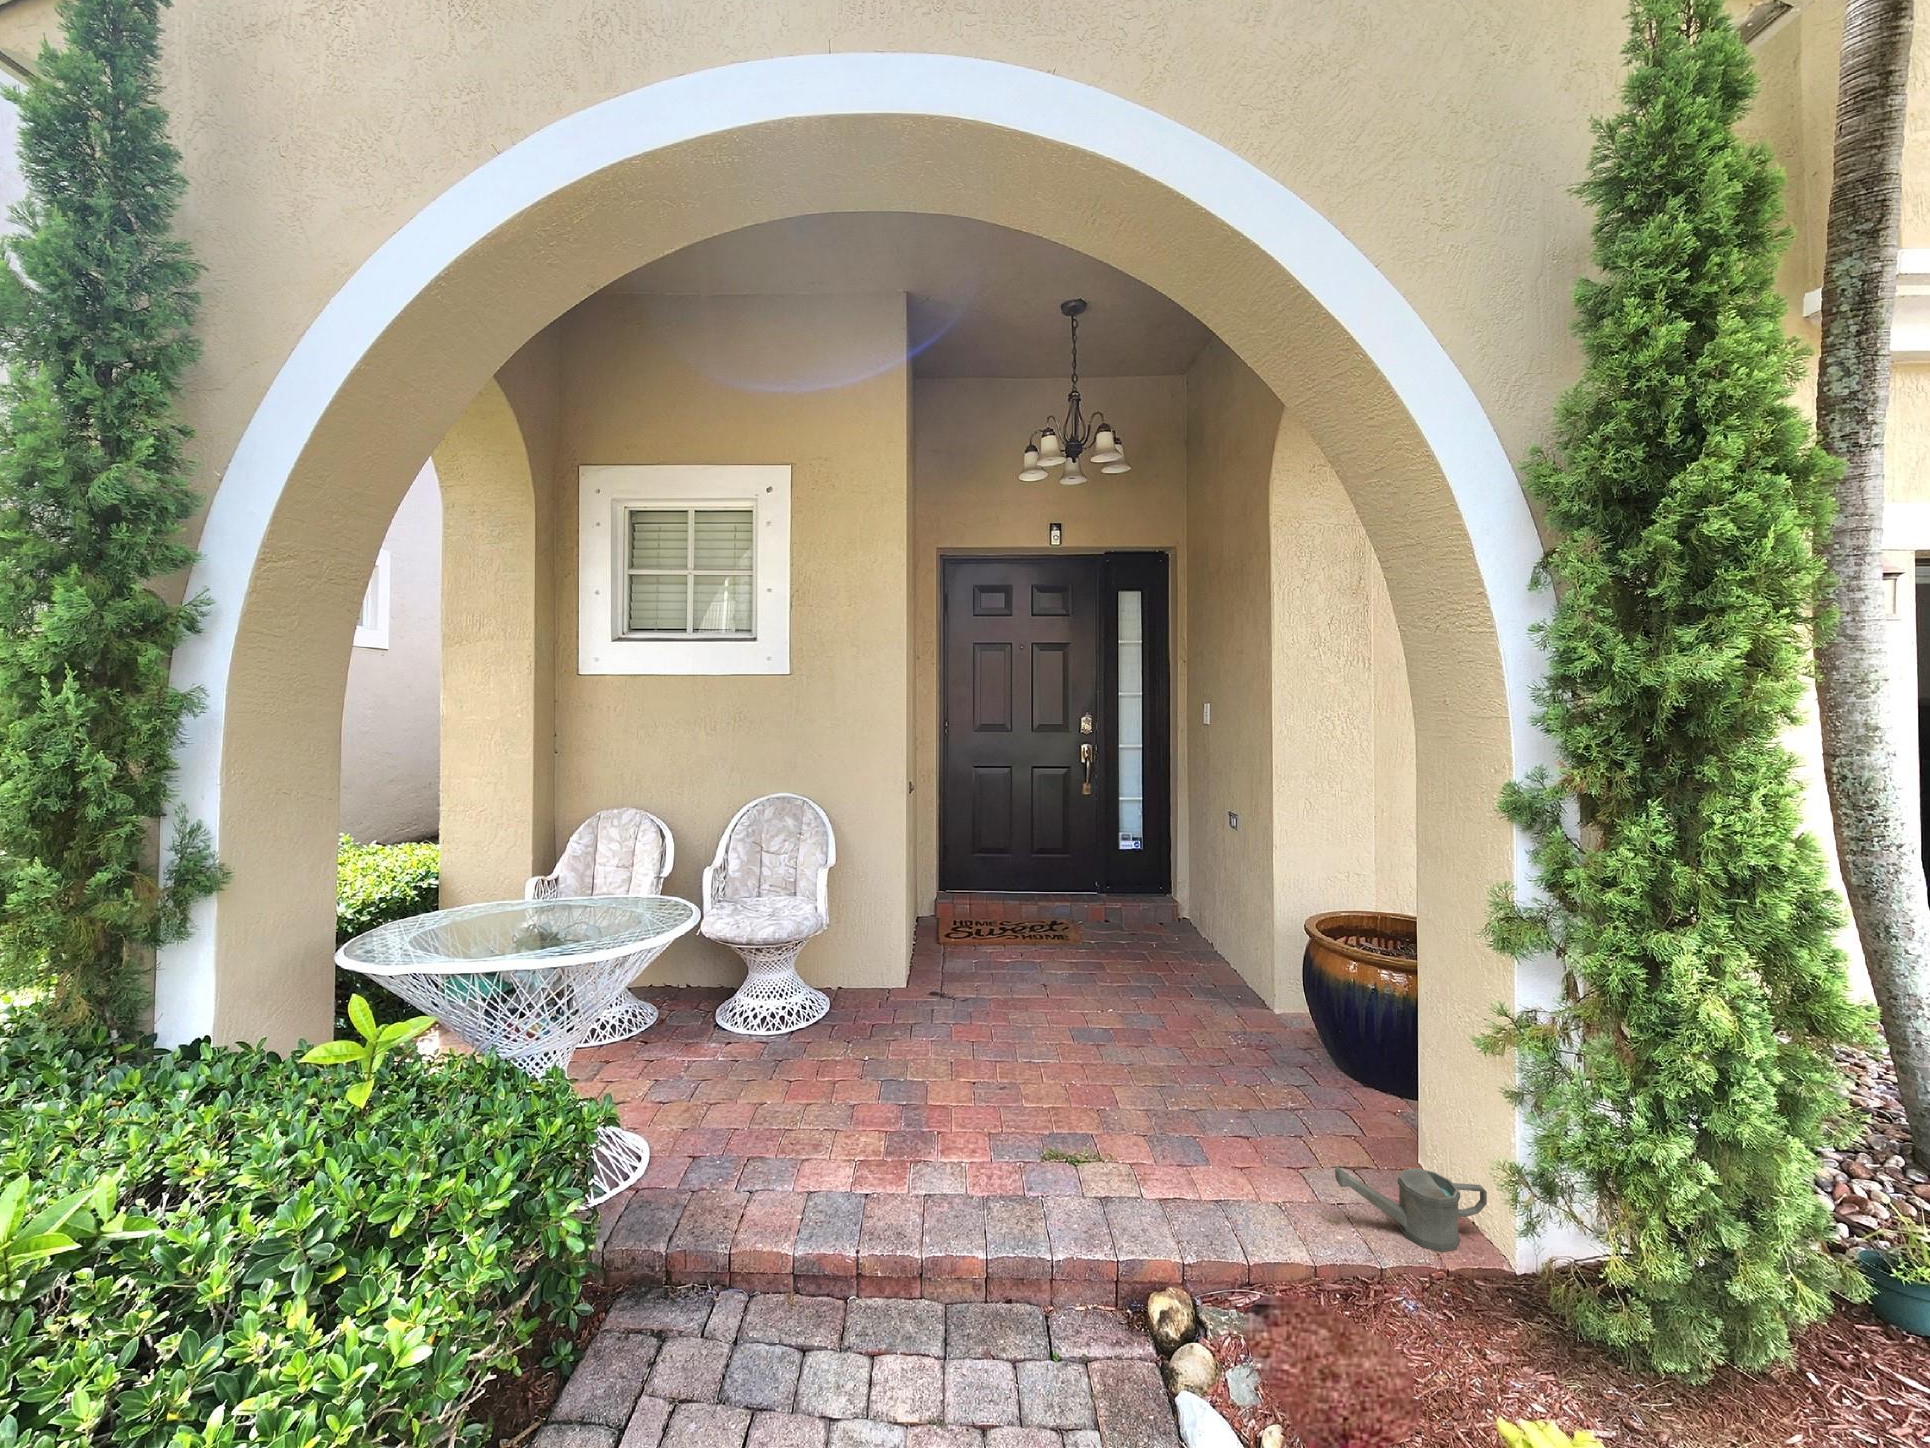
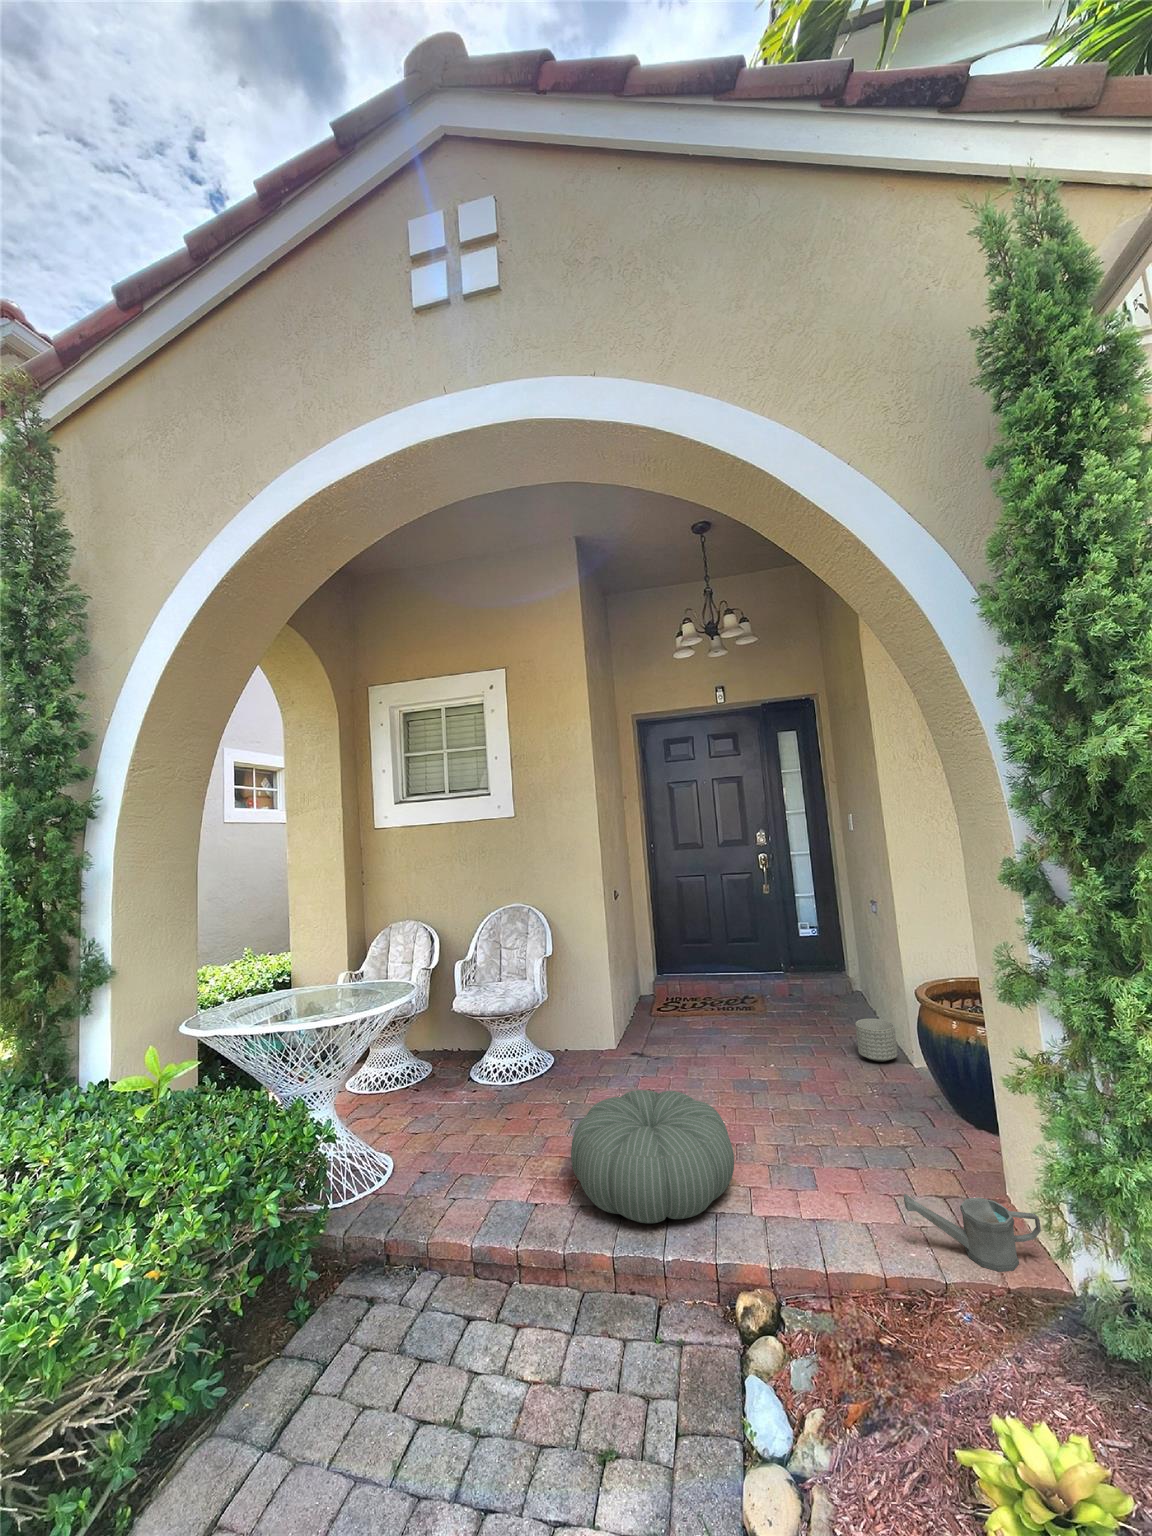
planter: none [1209,952,1255,1003] -> present [856,1019,897,1062]
pouf: none [910,1043,1119,1212] -> present [571,1090,734,1223]

